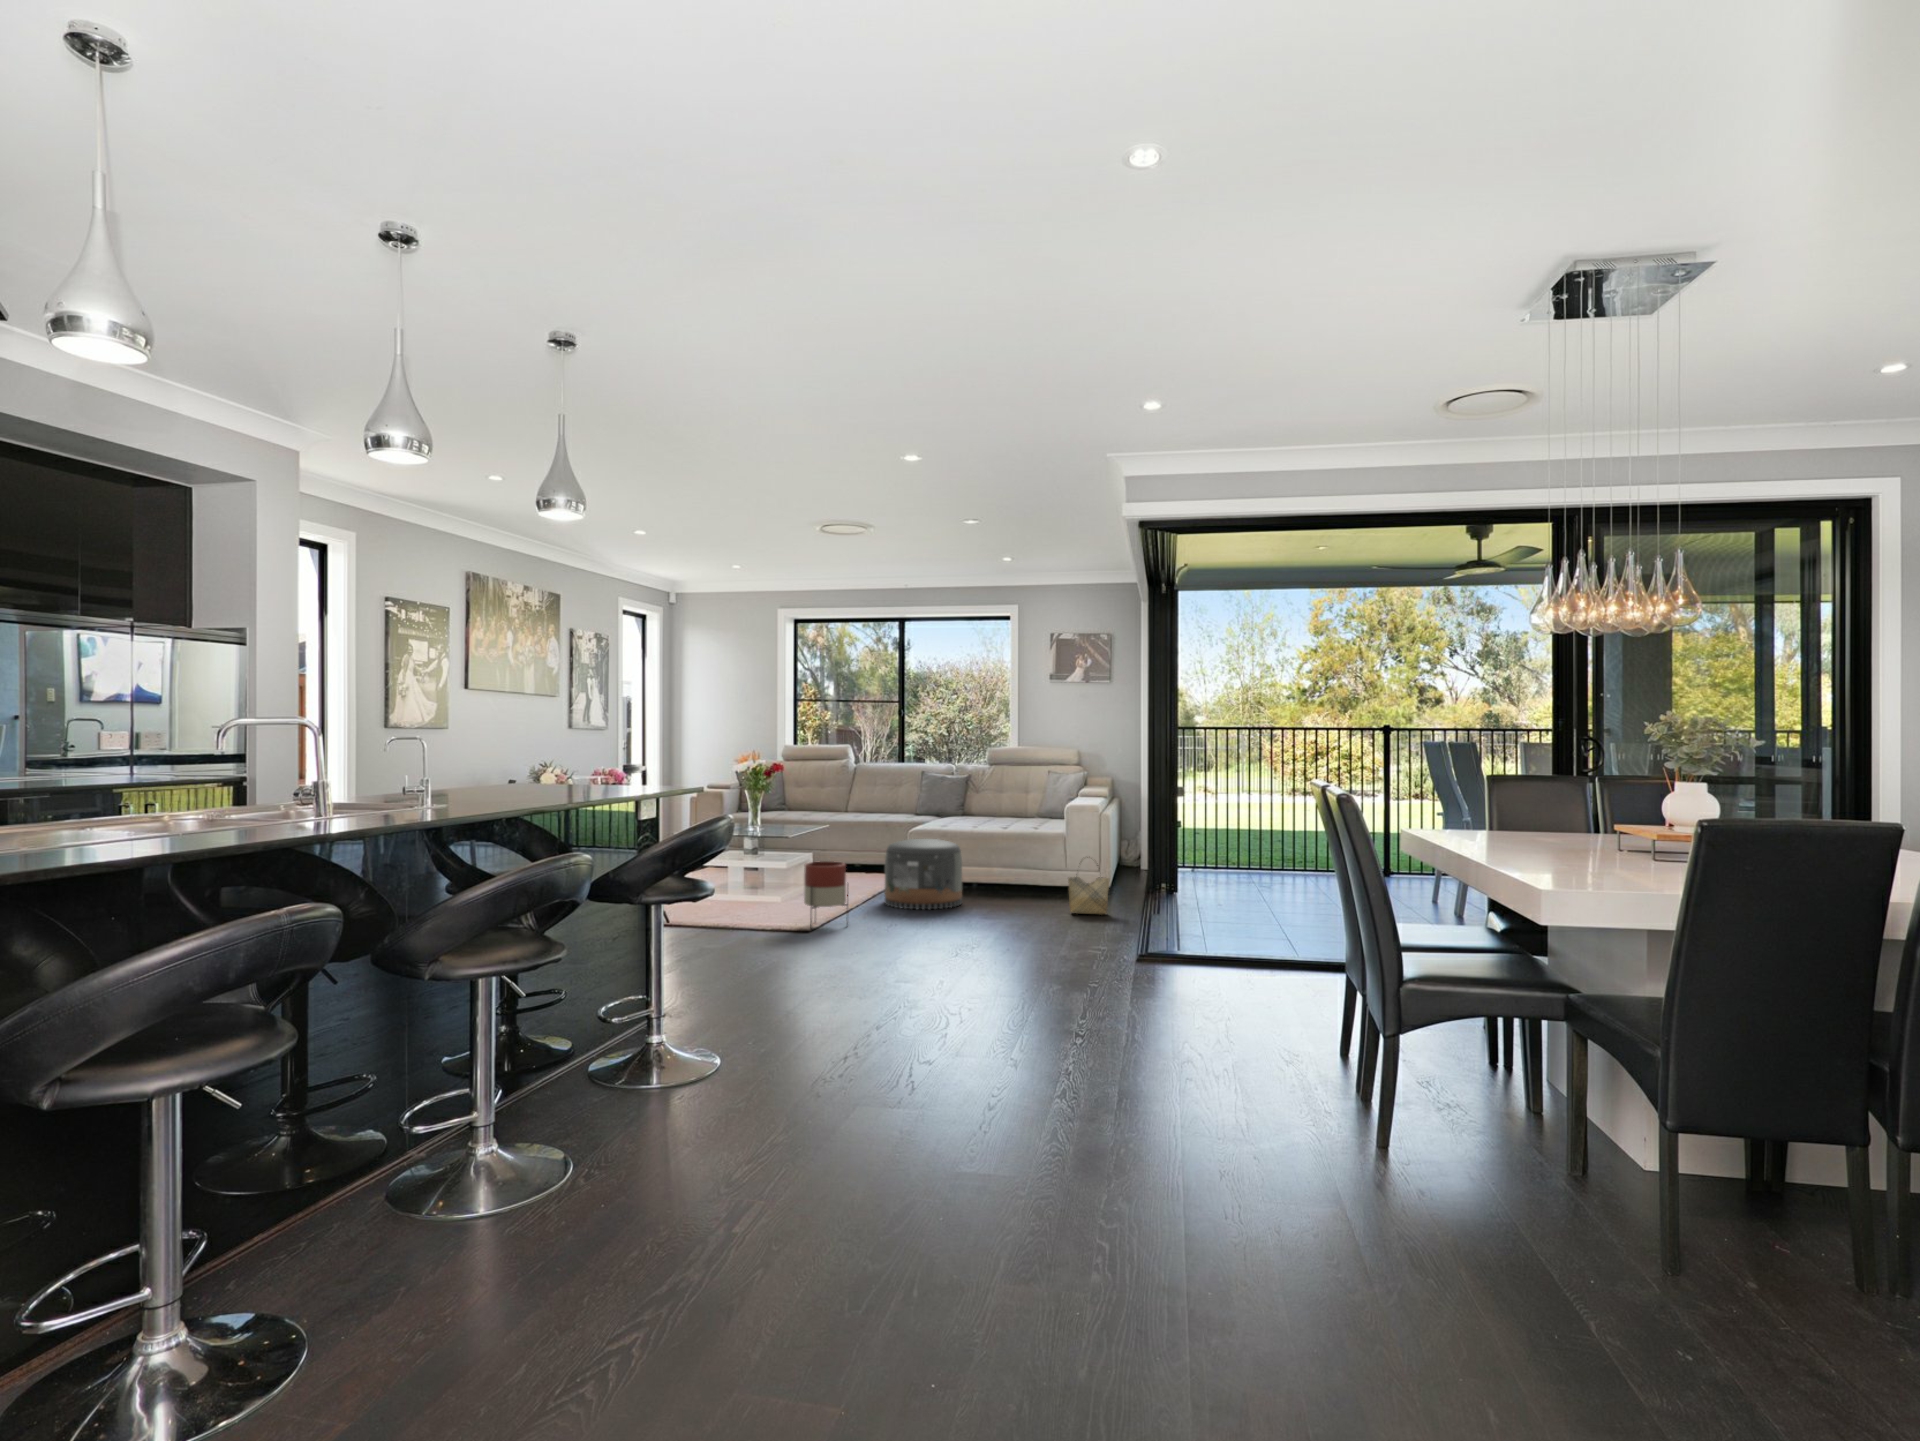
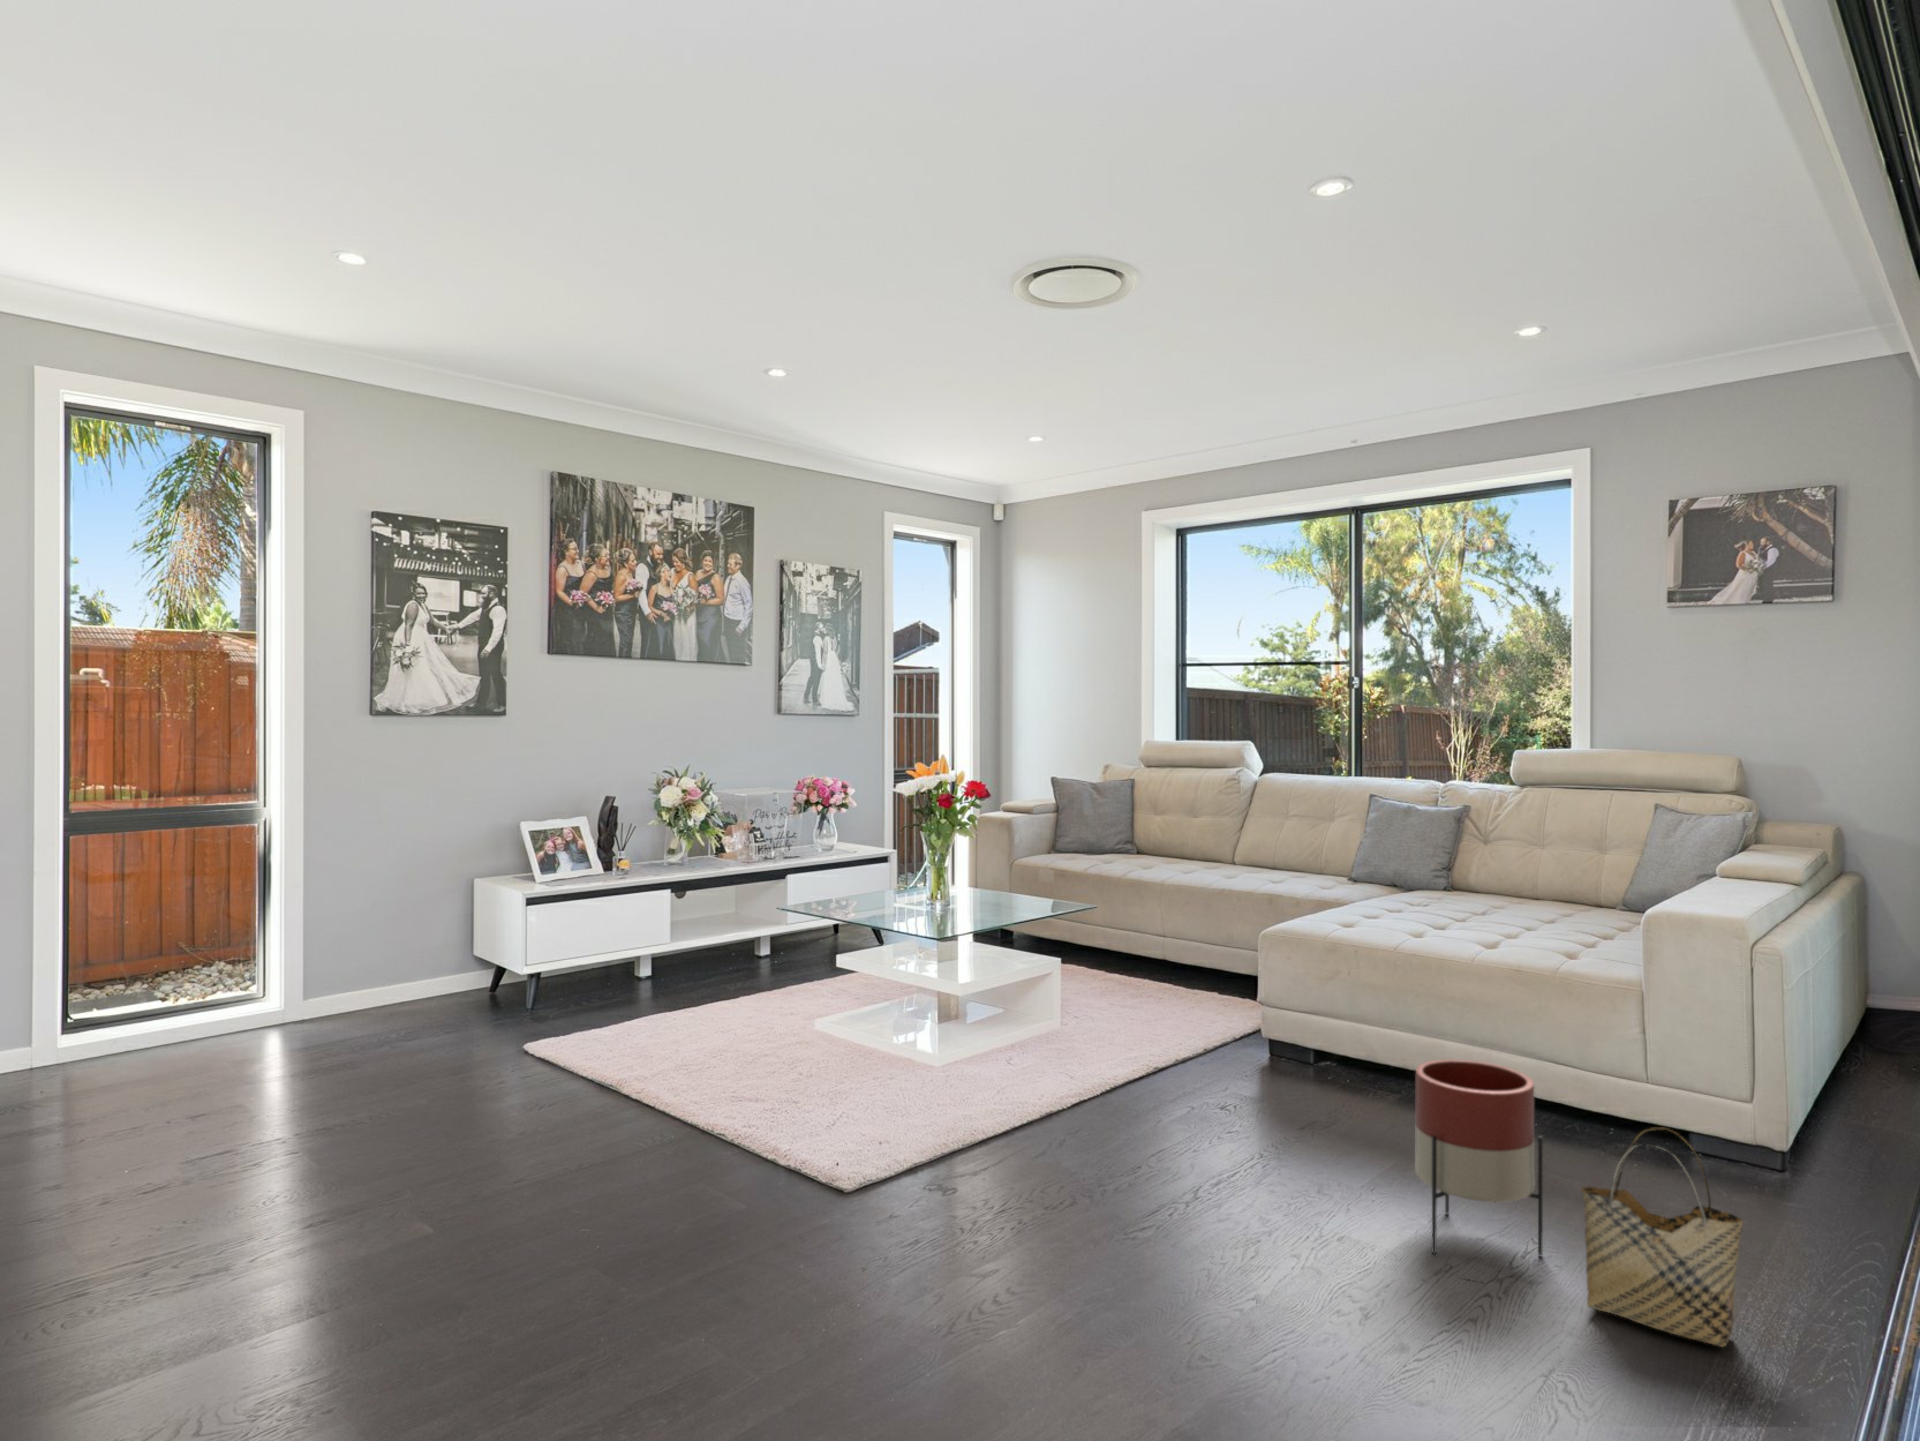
pouf: present [885,839,962,909] -> none [1102,982,1300,1187]
planter: present [804,861,848,928] -> present [1415,1059,1543,1255]

